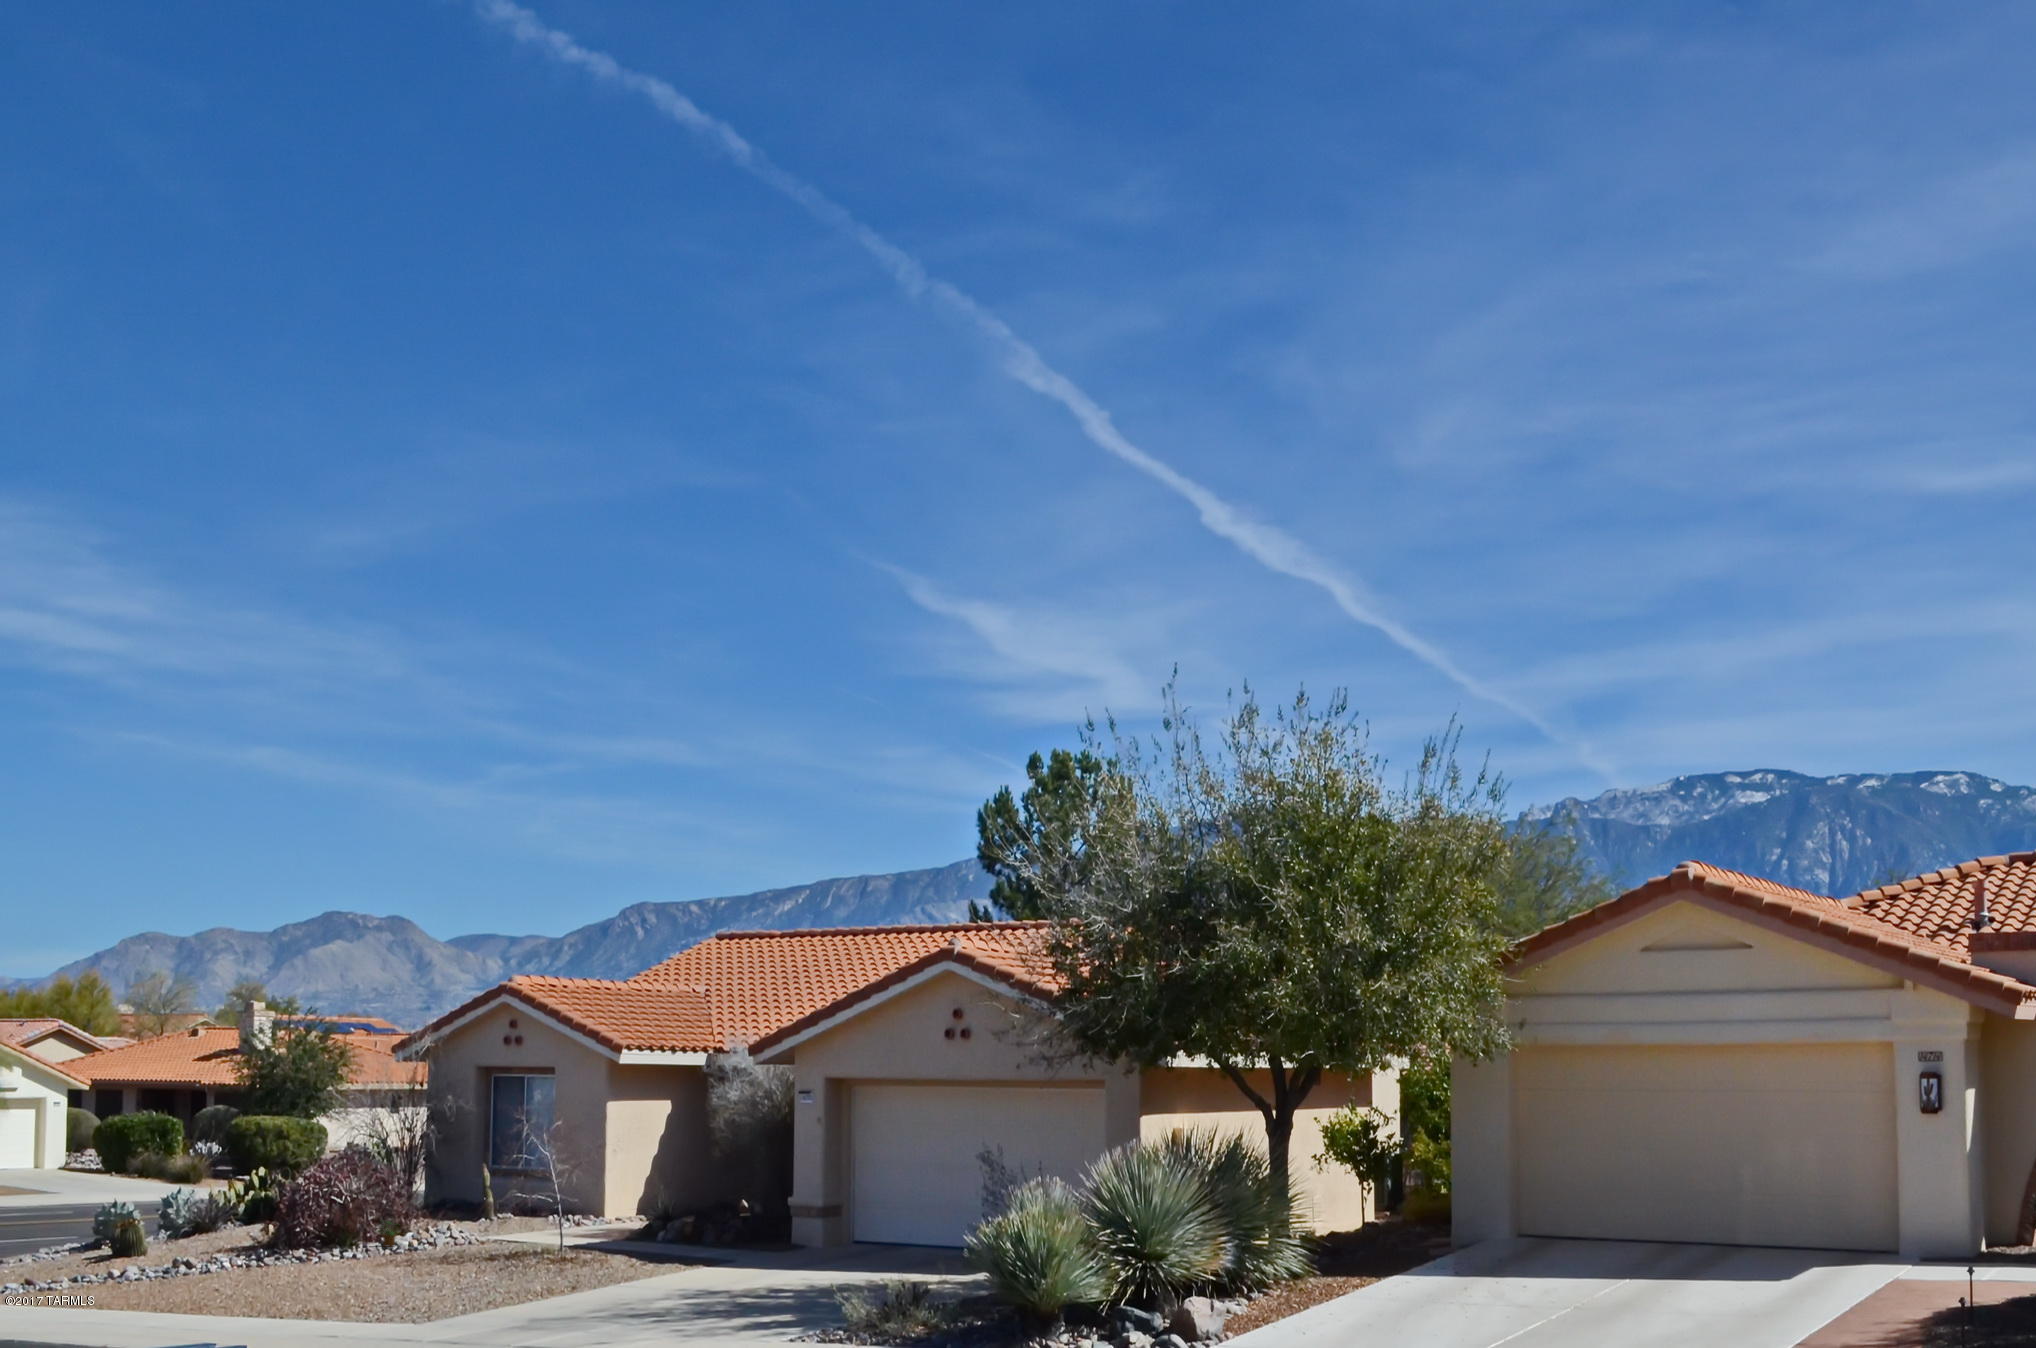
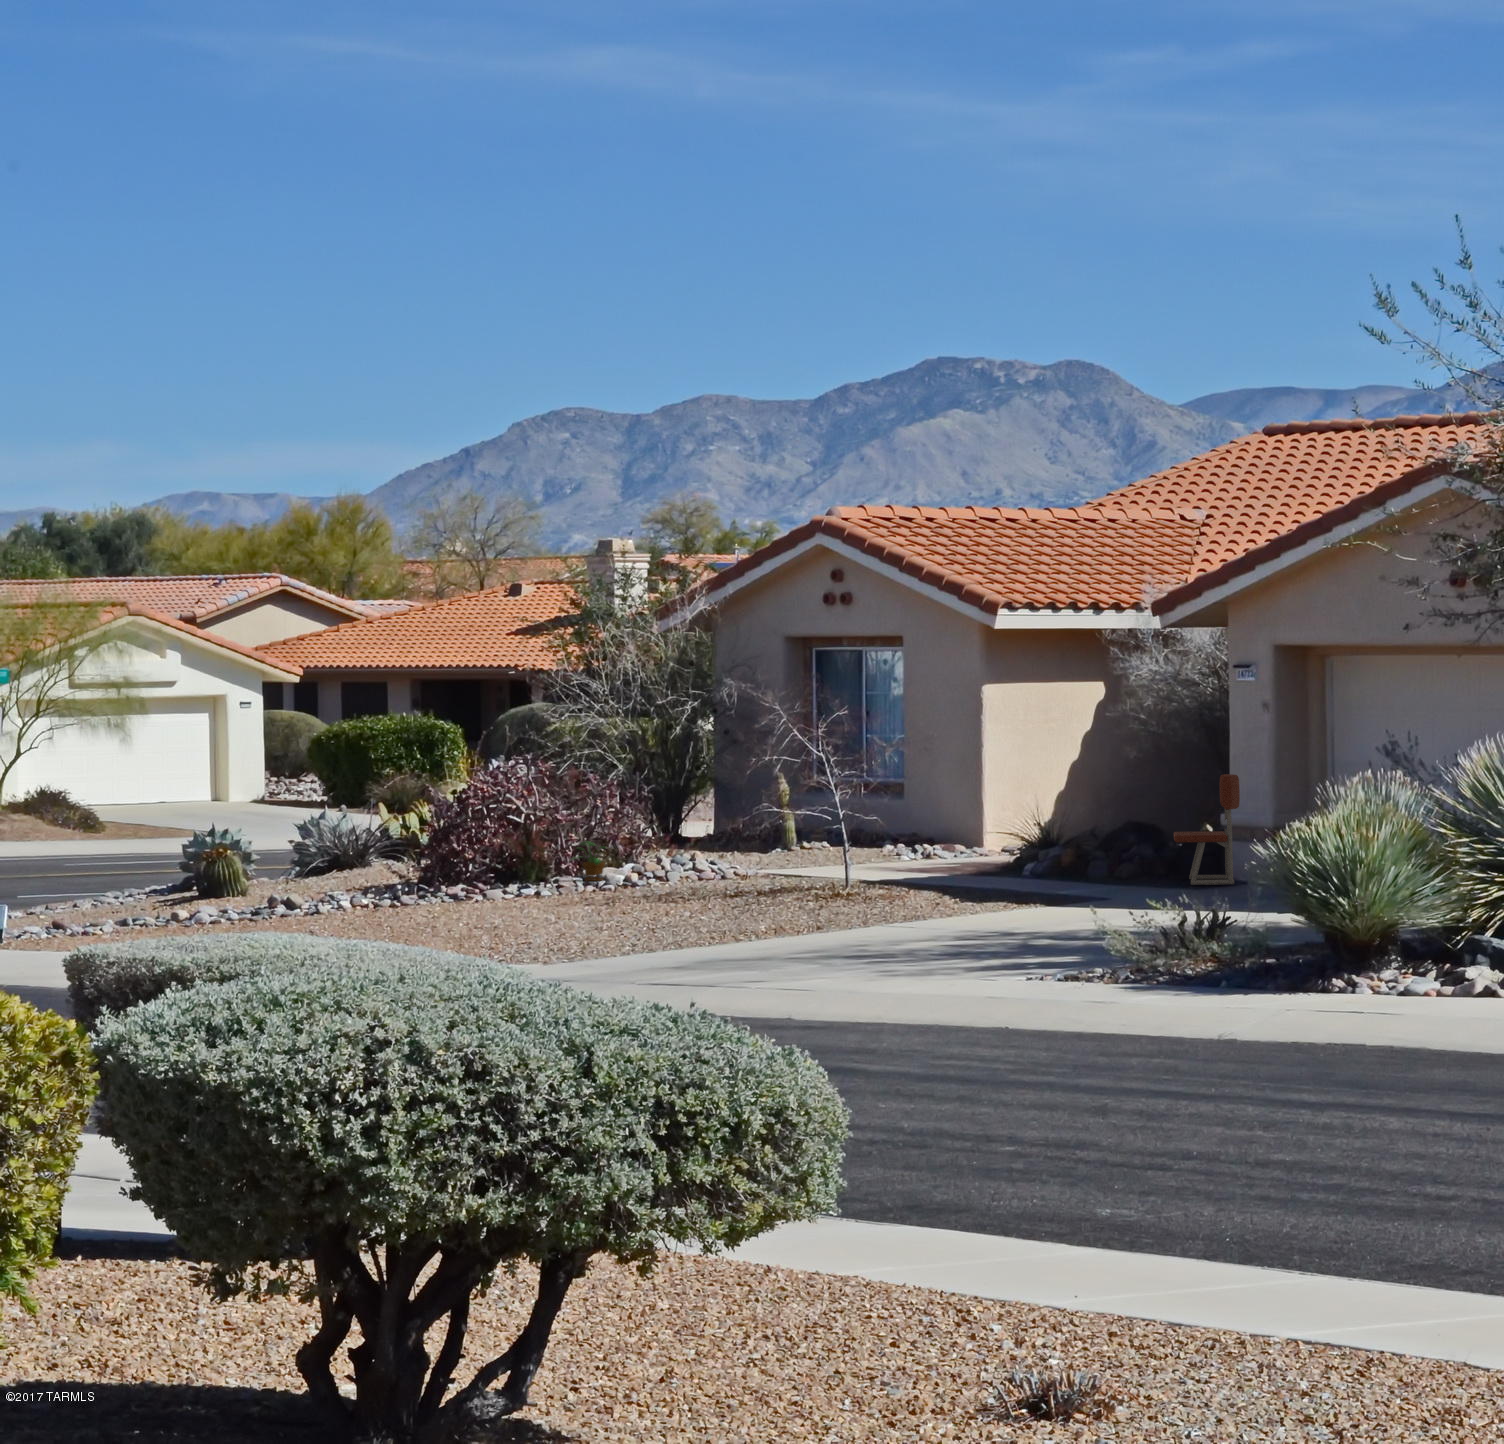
bench: none [755,1184,795,1253] -> present [1174,774,1240,885]

